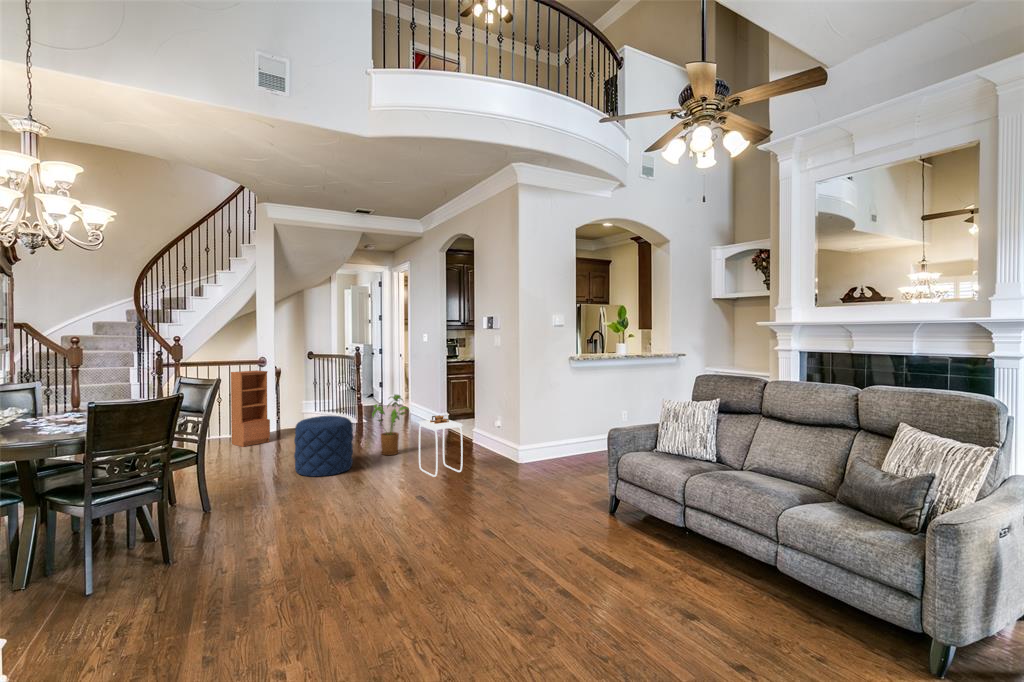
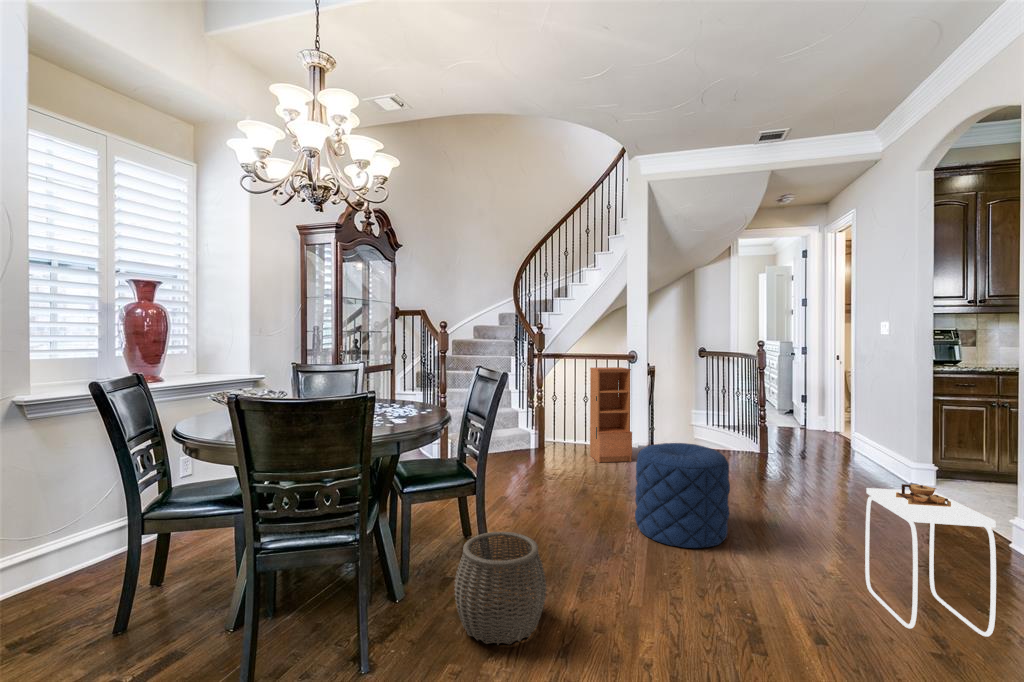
house plant: present [372,395,409,455] -> none [770,422,848,532]
woven basket: none [208,475,271,536] -> present [454,532,547,645]

